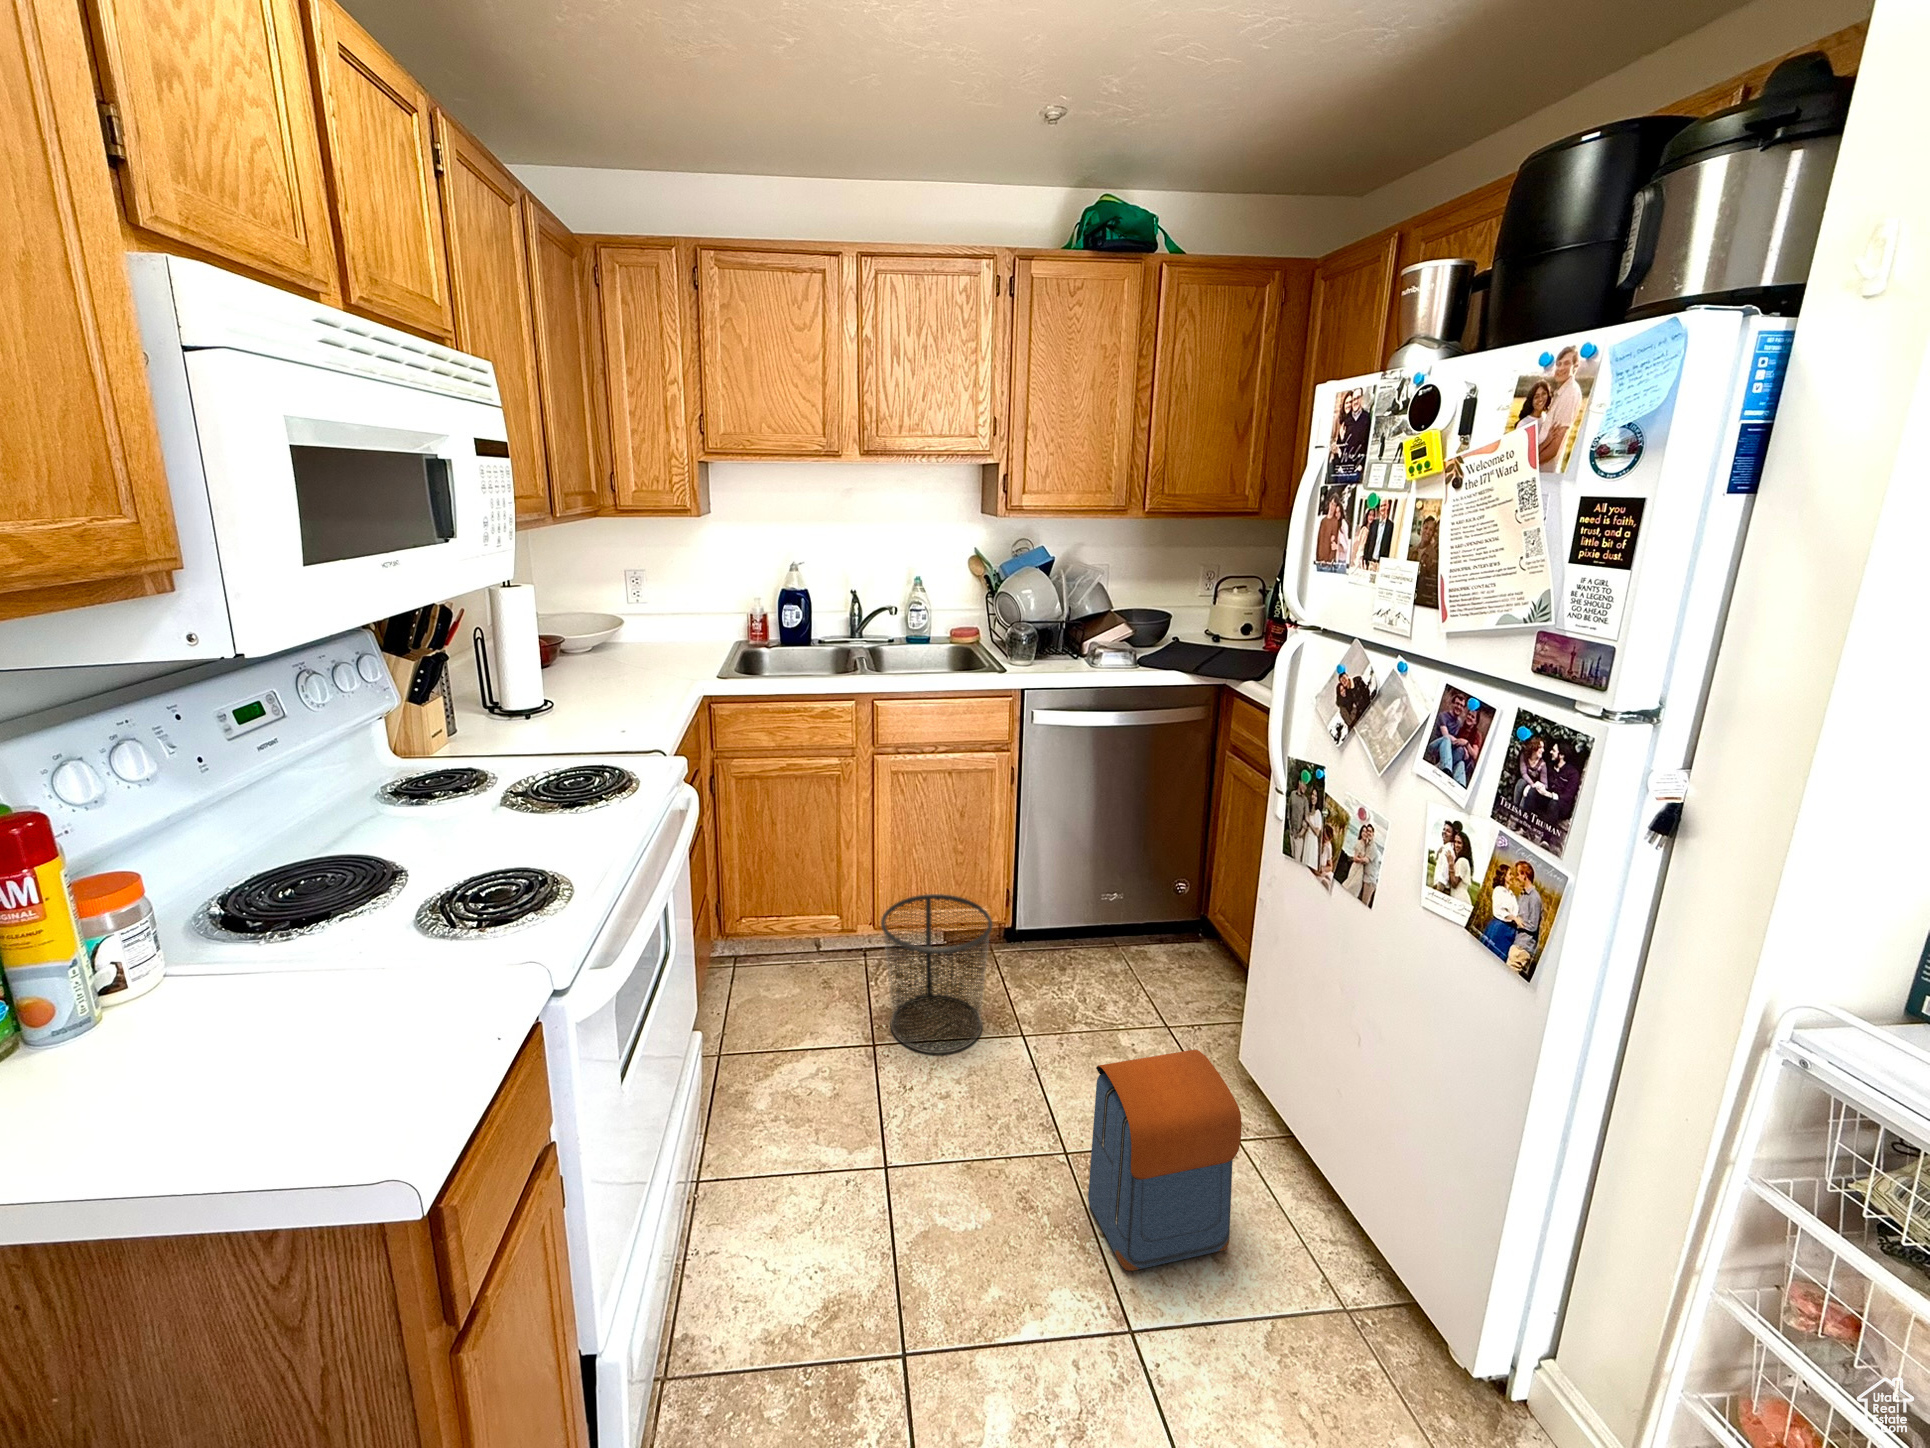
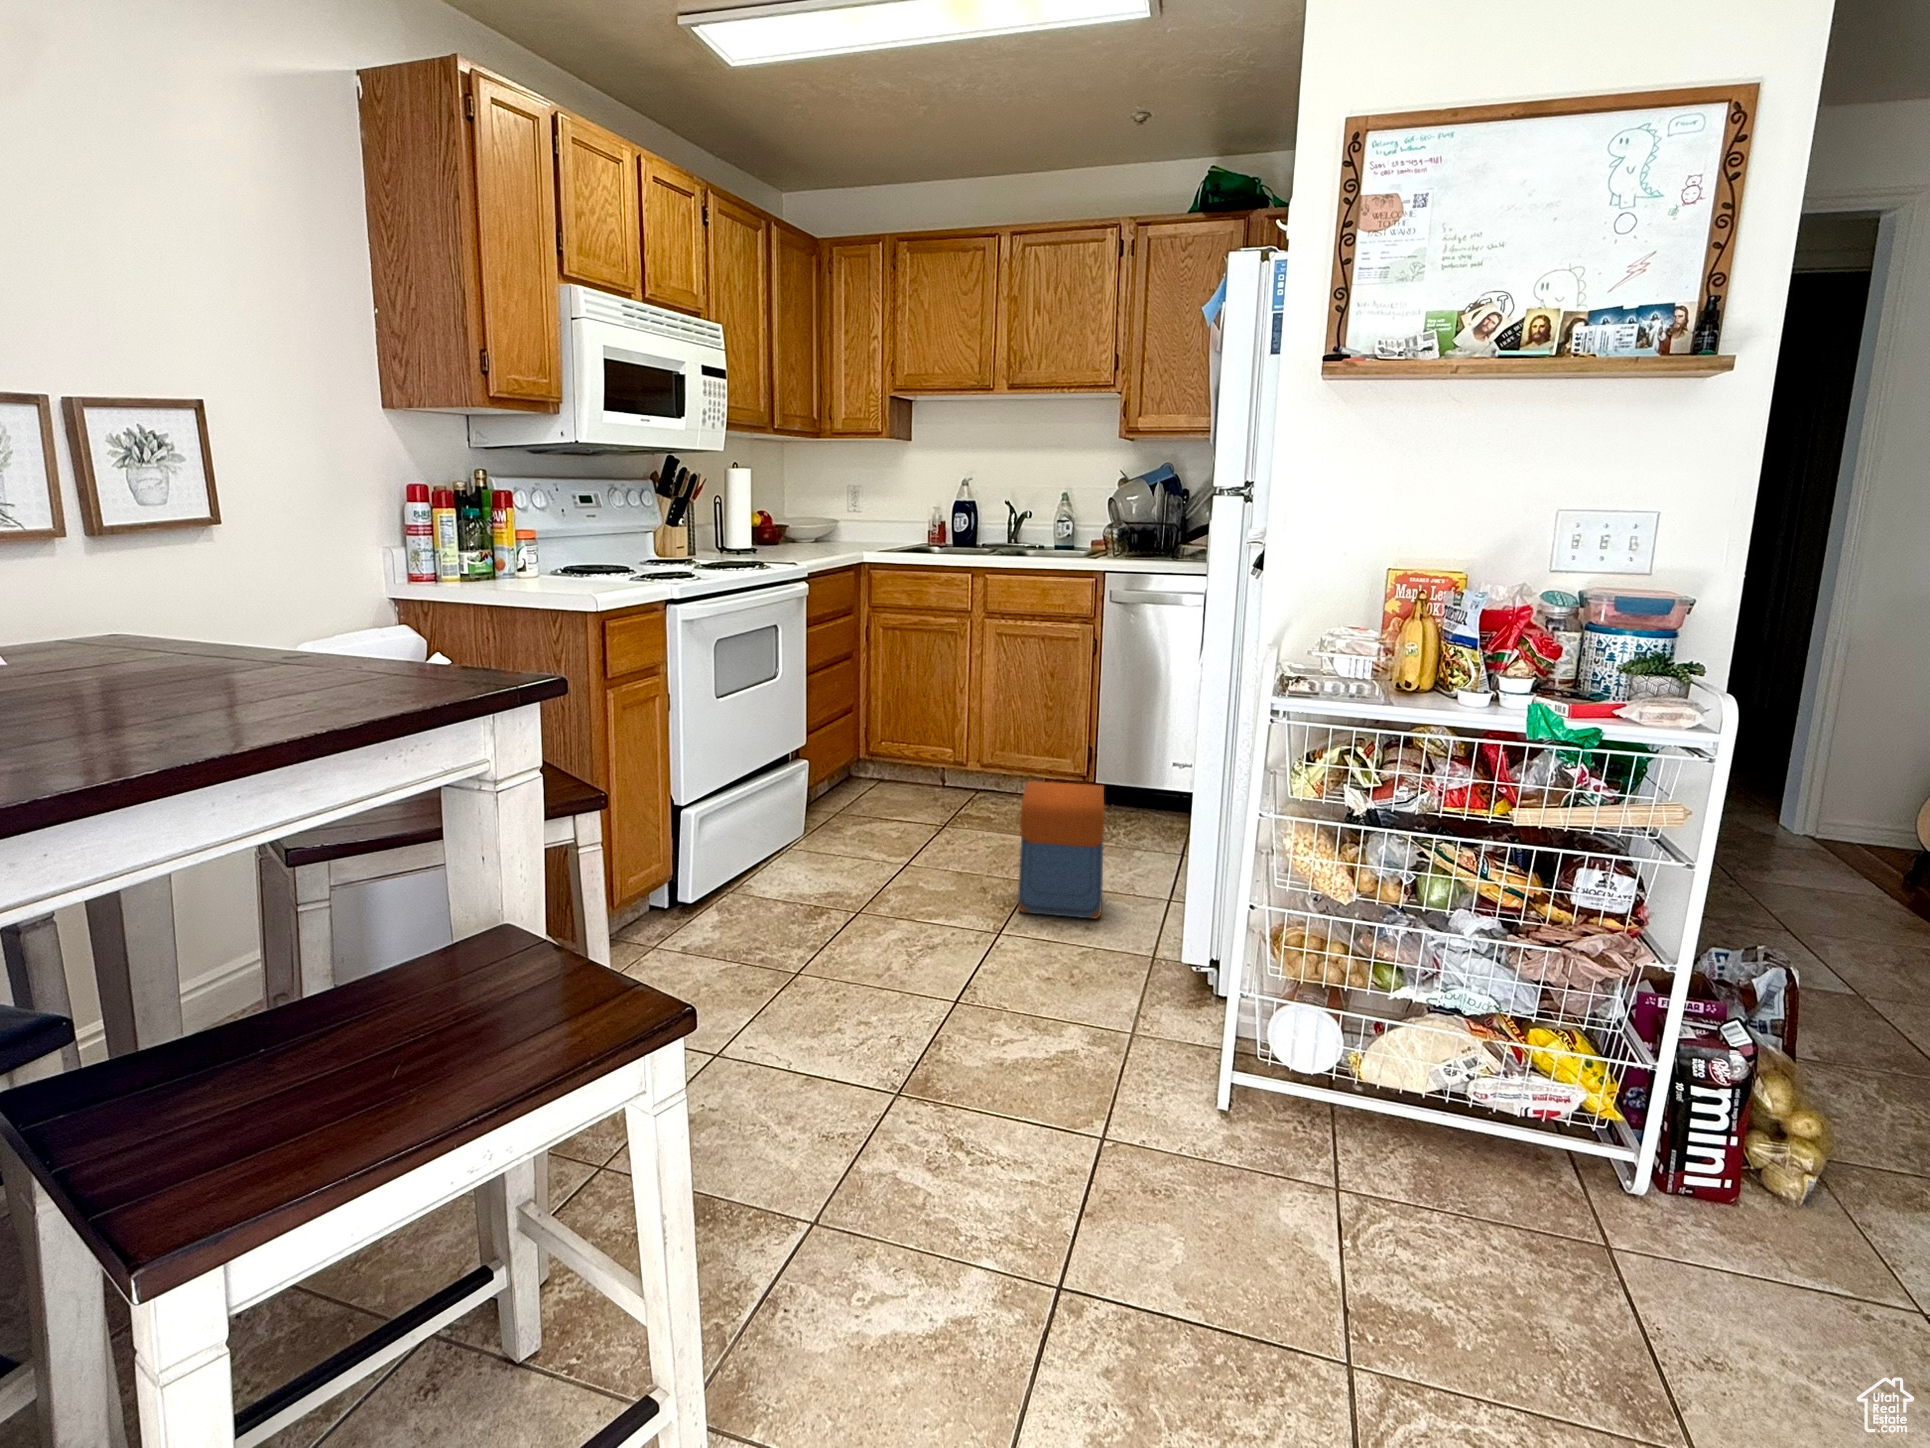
trash can: present [881,894,993,1053] -> none [956,723,1042,831]

